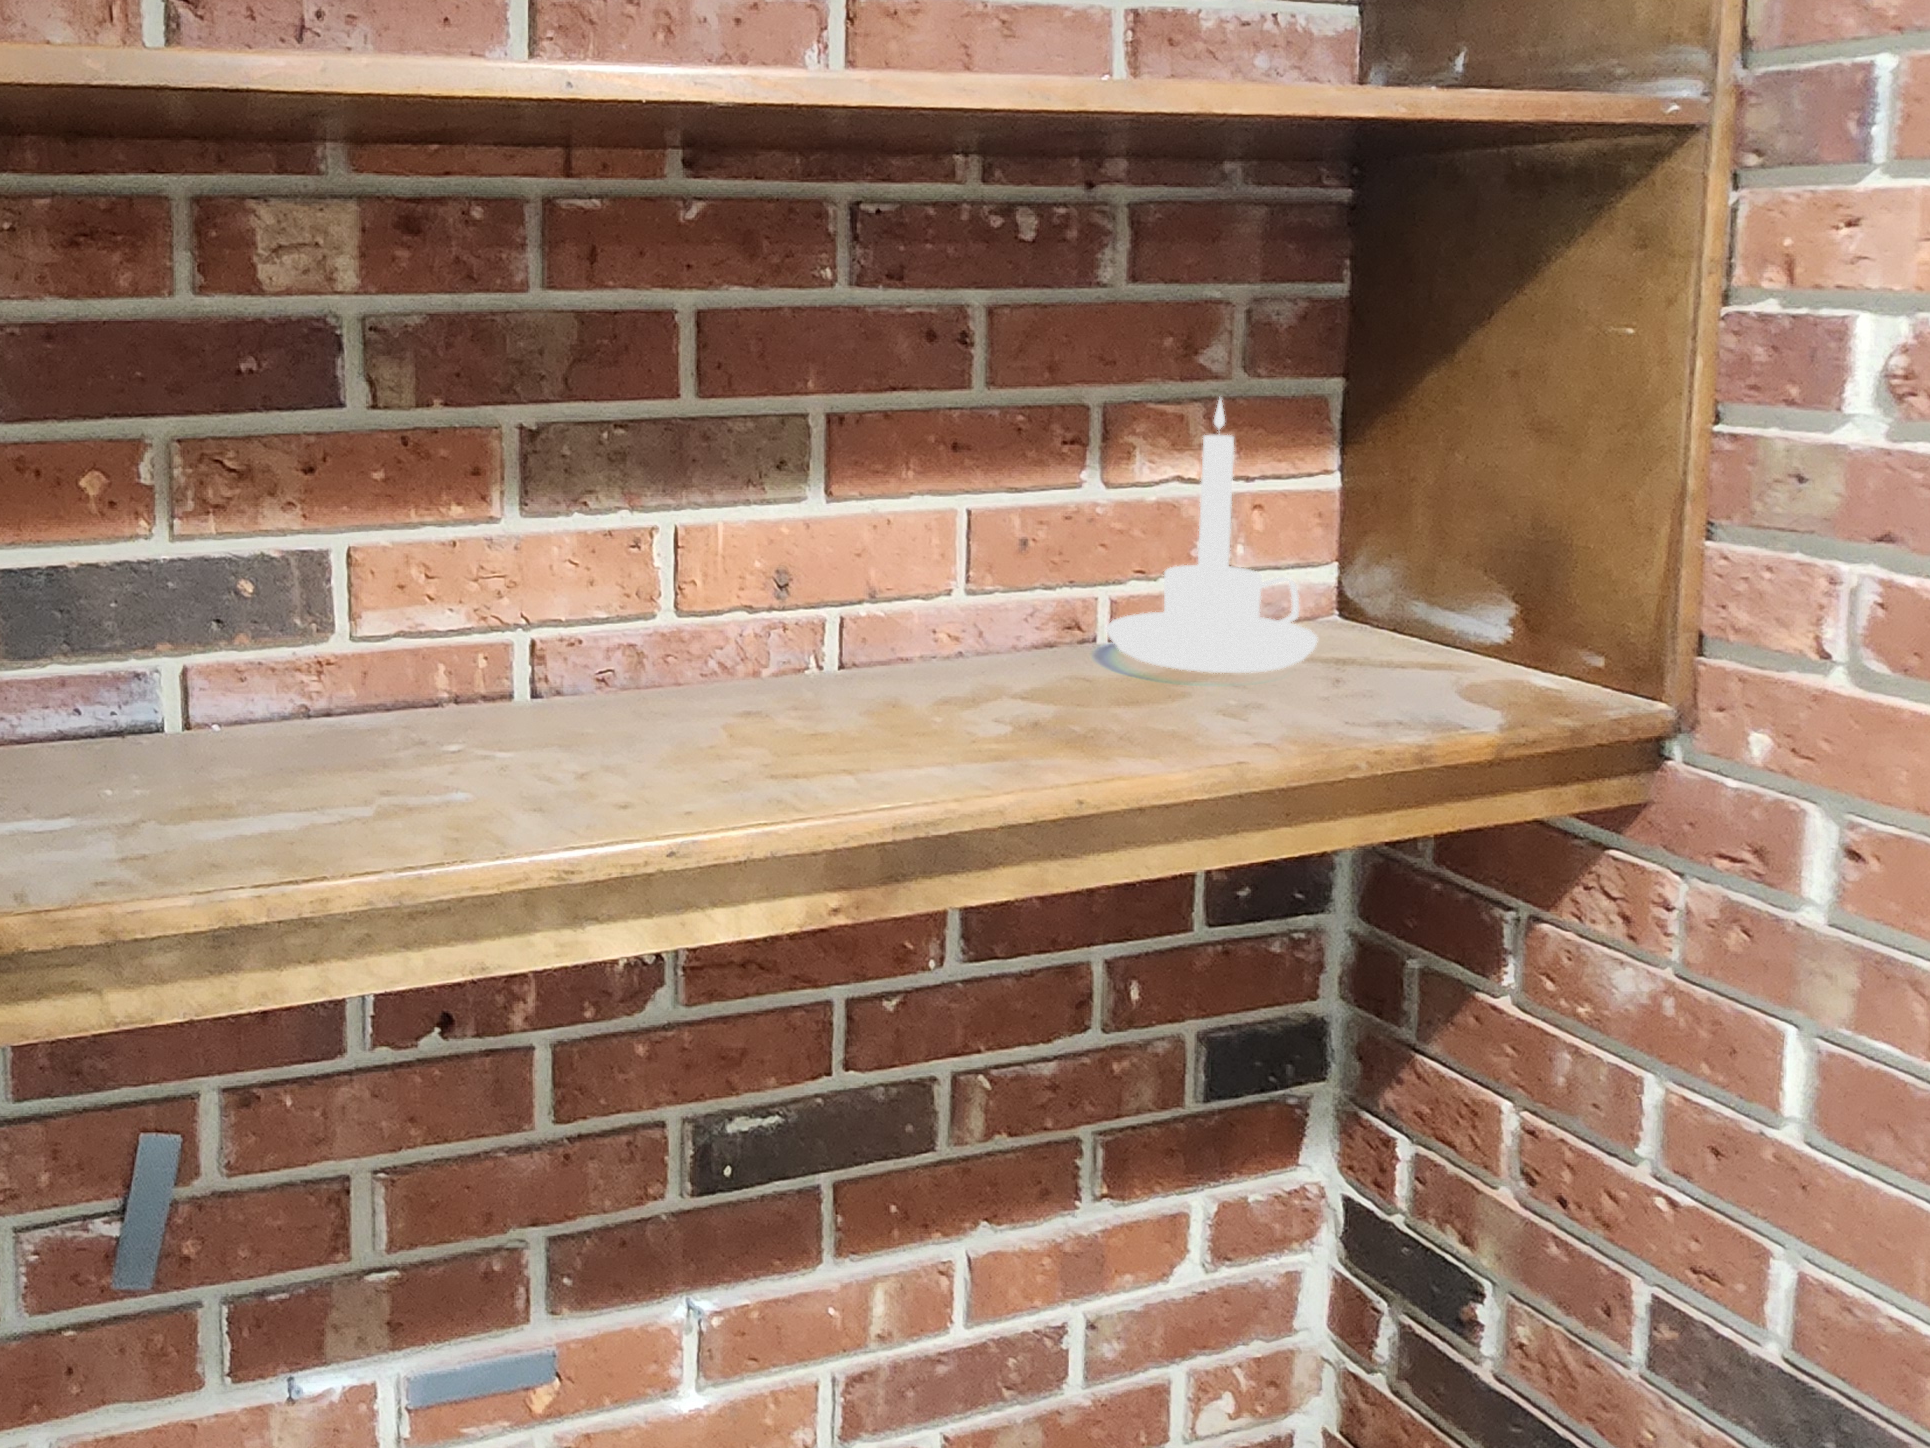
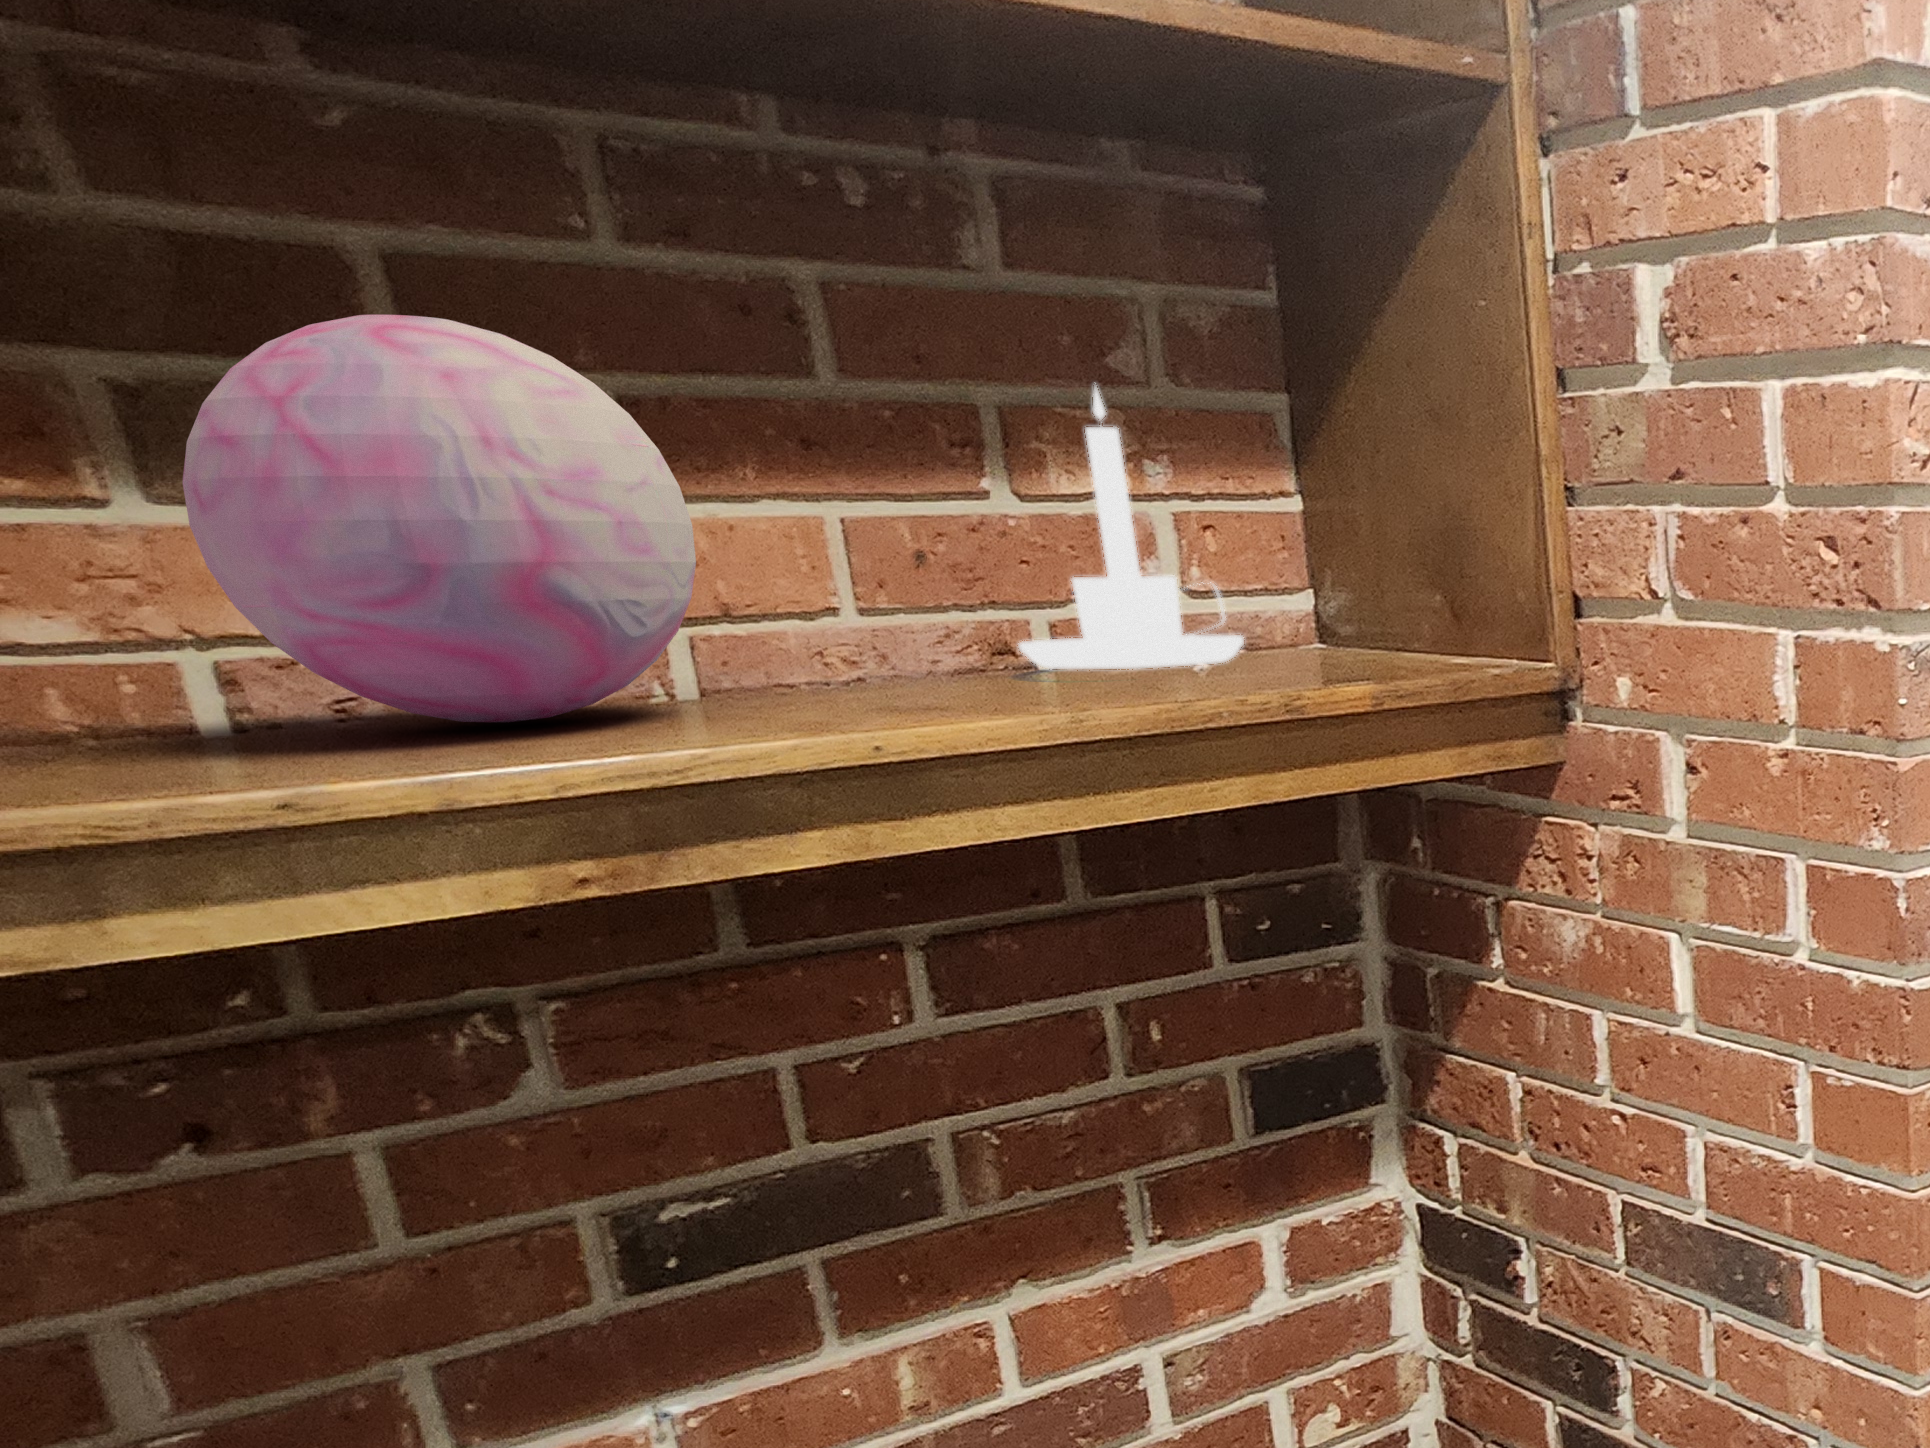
decorative orb: none [594,395,925,728] -> present [183,315,696,722]

